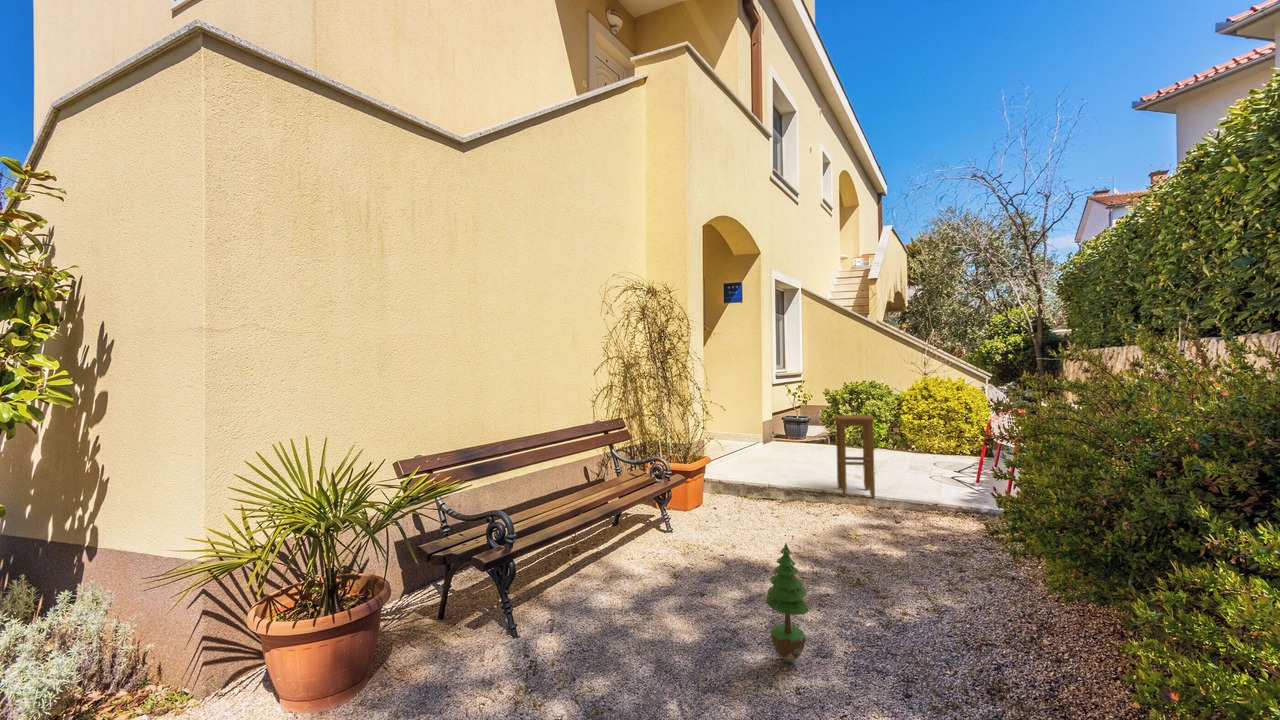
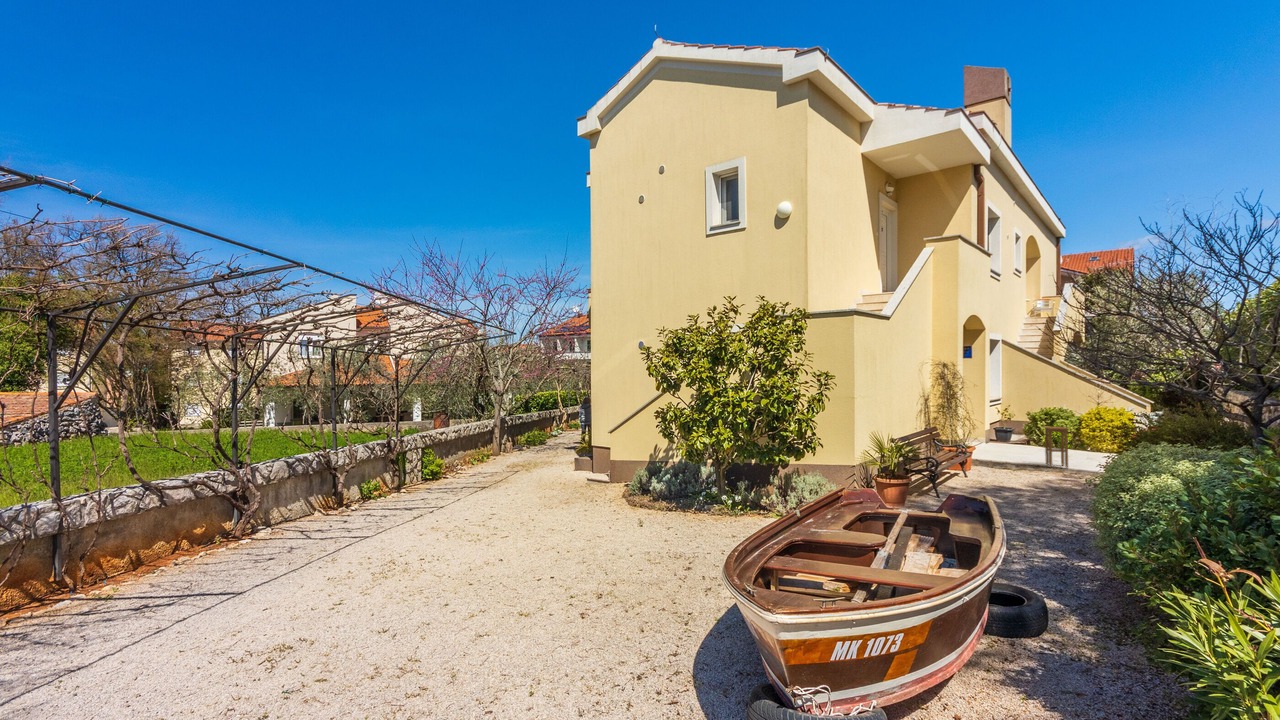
potted tree: present [766,543,809,662] -> none [1035,465,1052,504]

